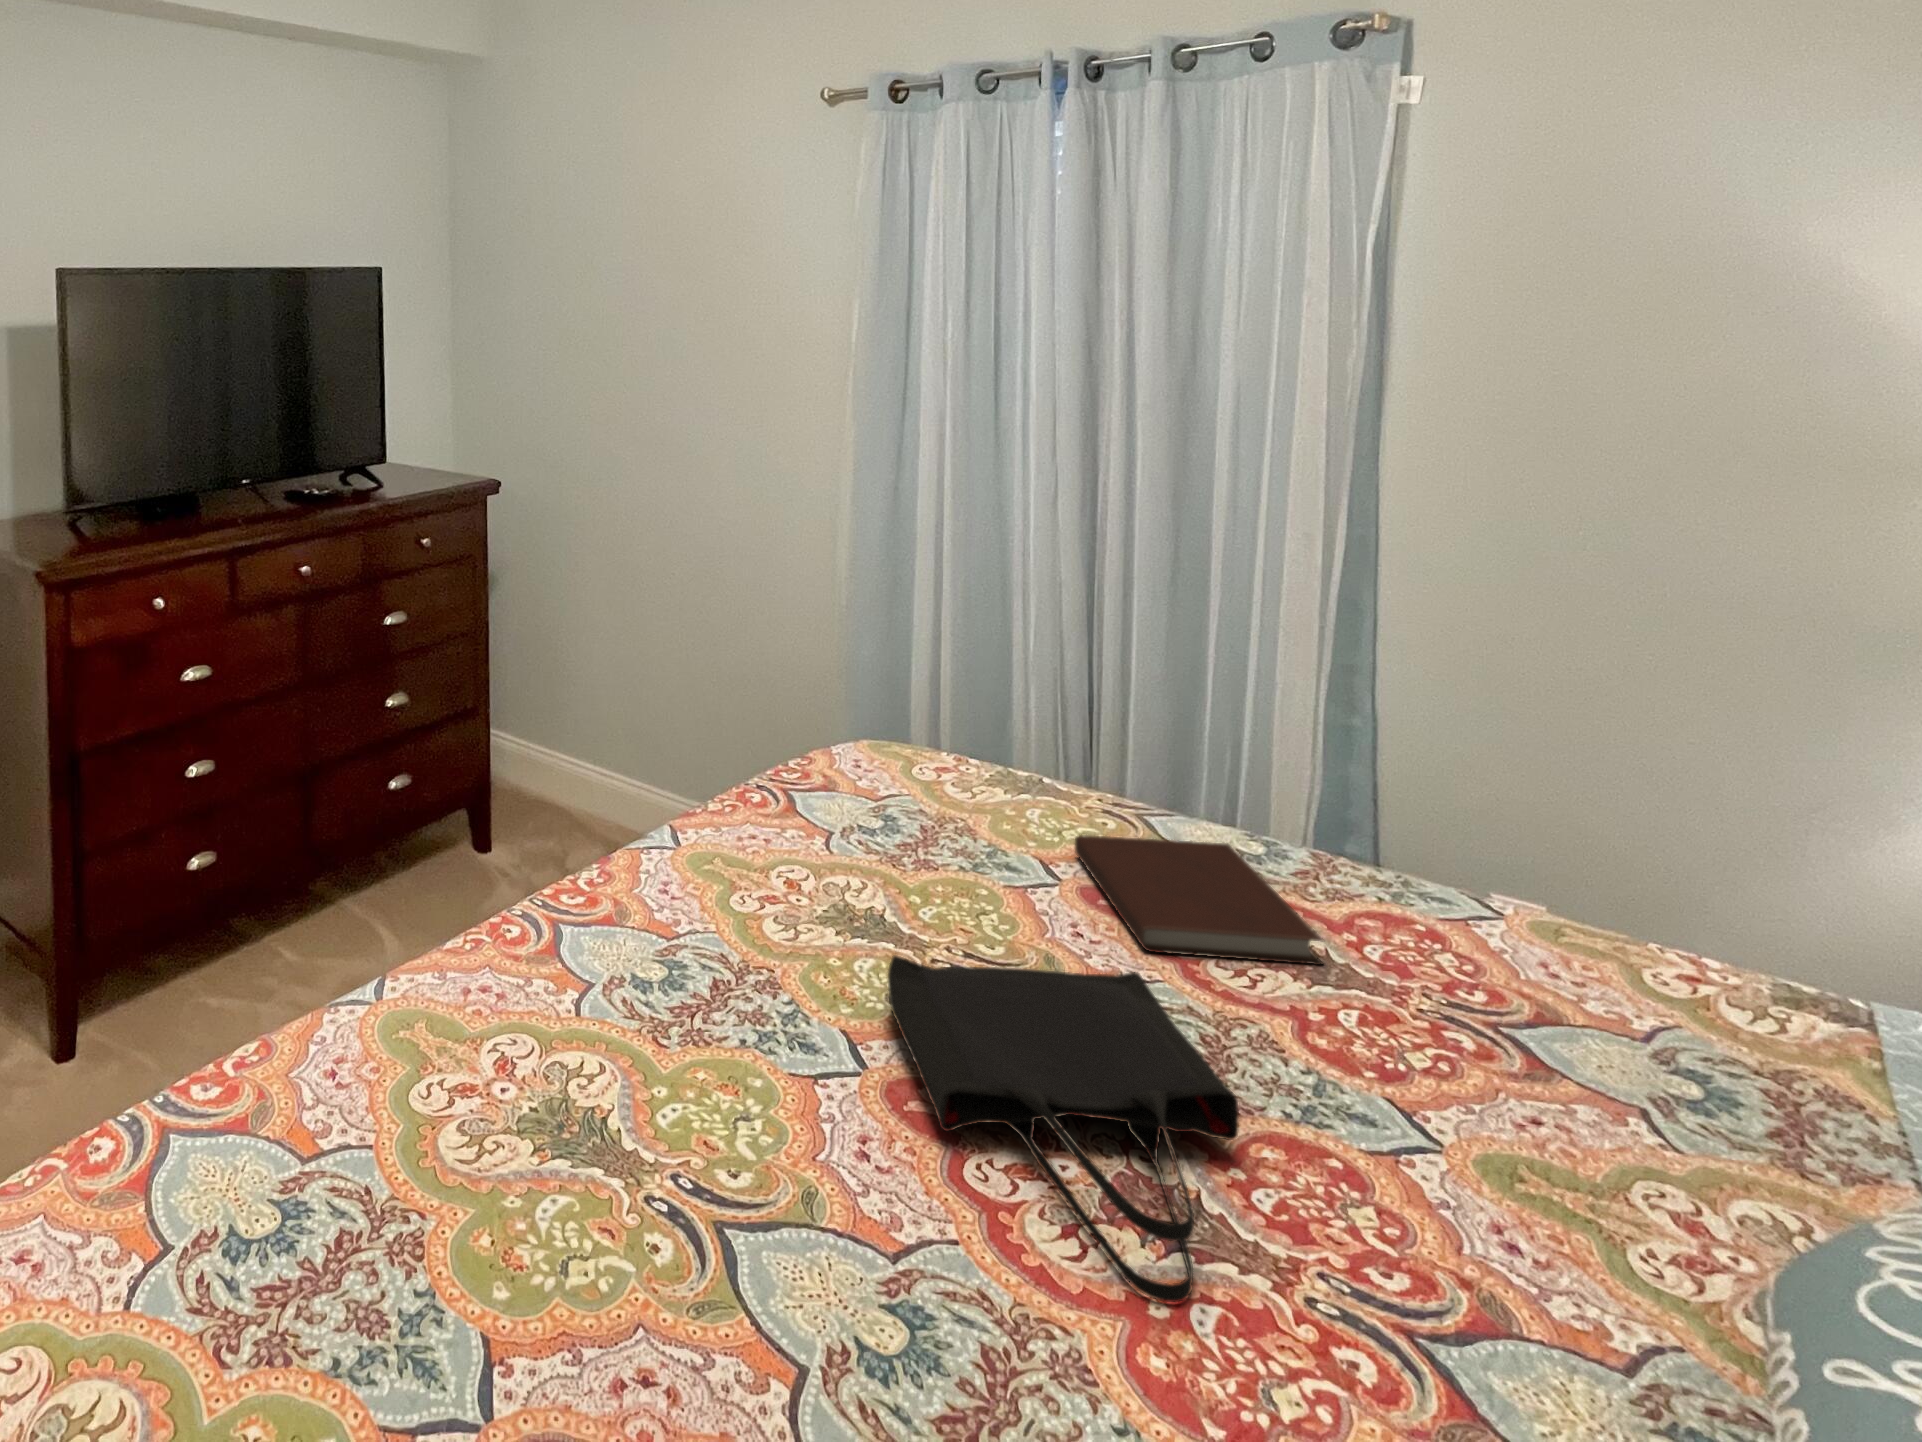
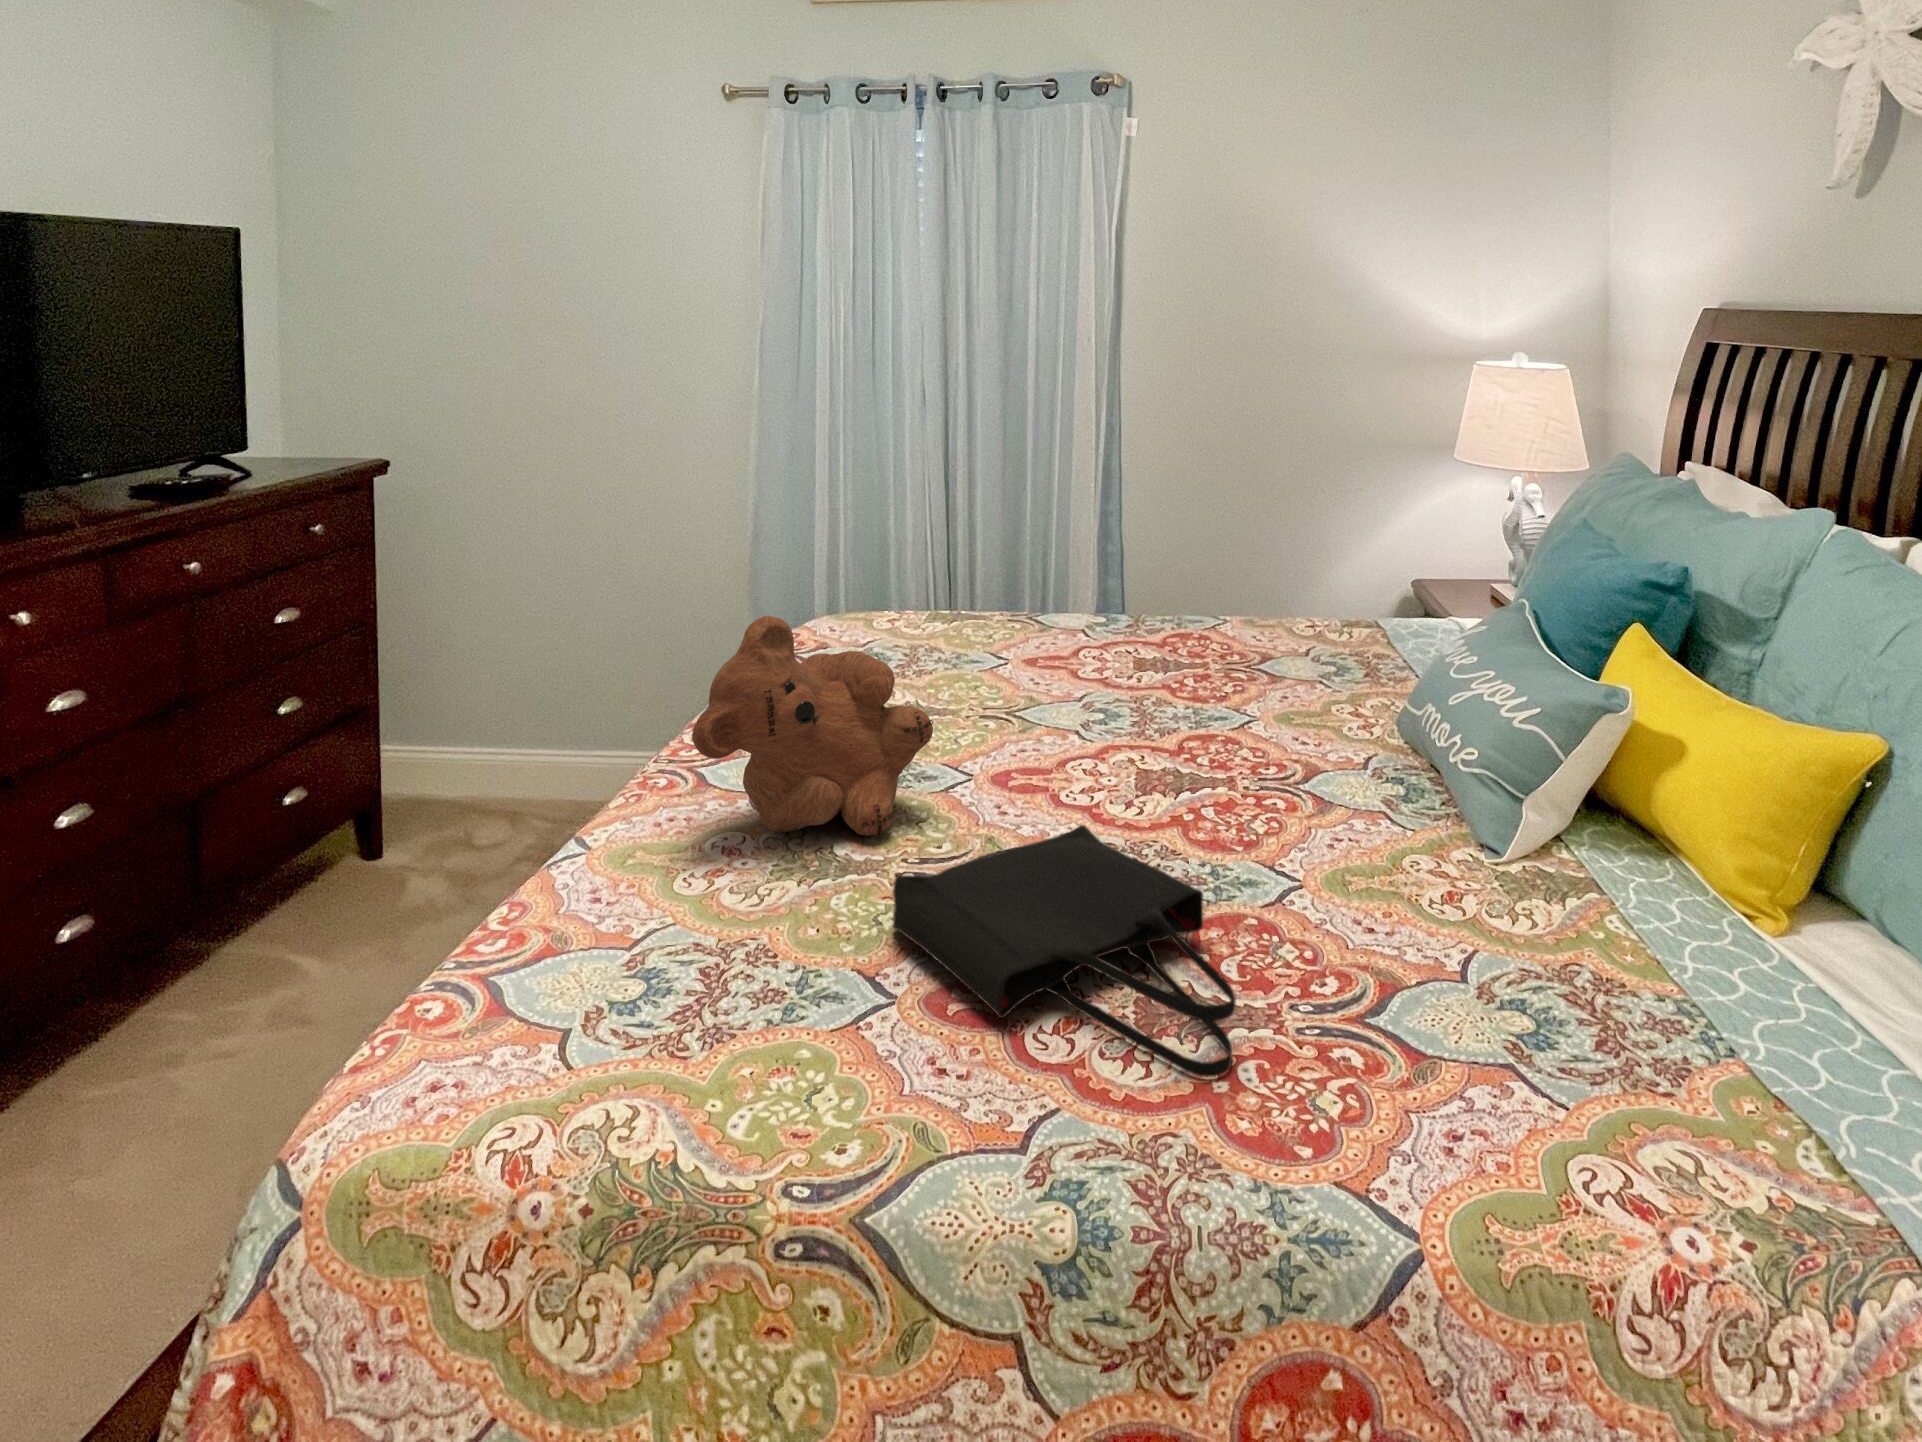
teddy bear: none [753,675,999,912] -> present [692,616,933,836]
notebook: present [1075,835,1322,965] -> none [965,710,1173,811]

